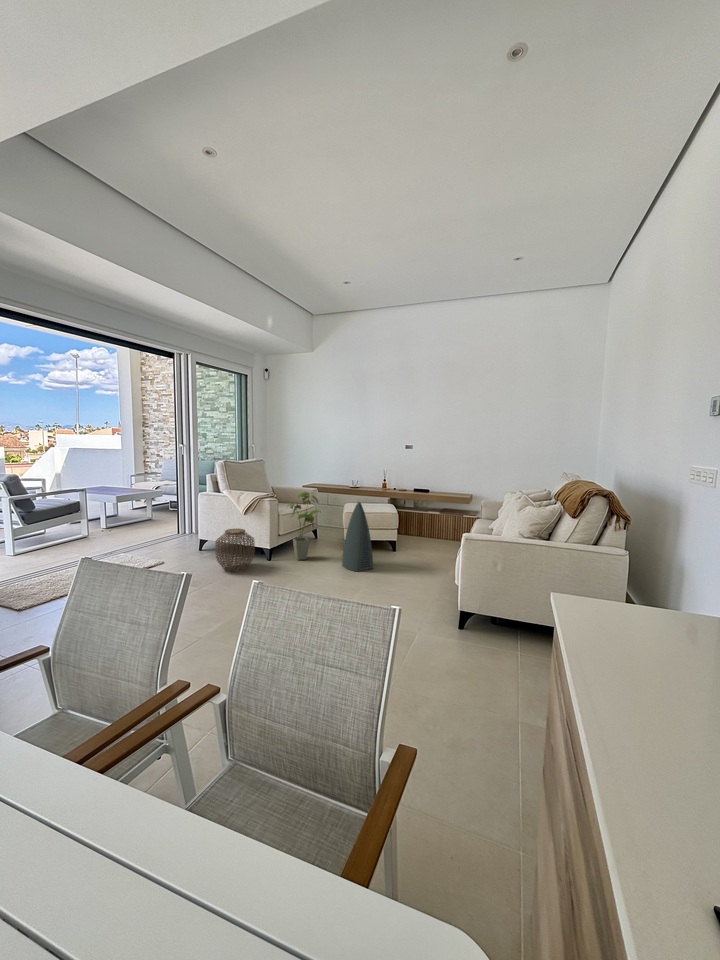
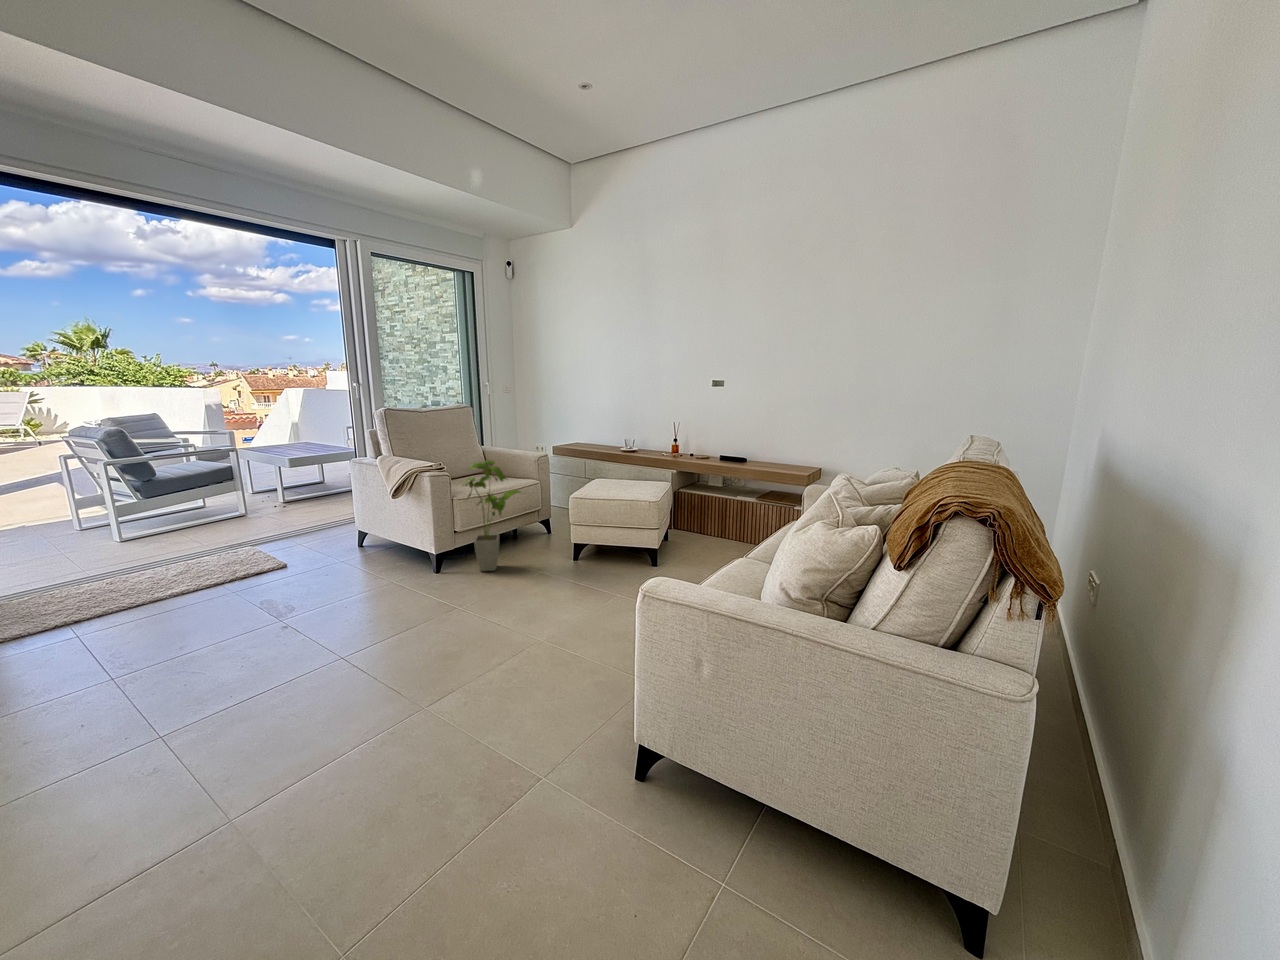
air purifier: present [342,502,373,571] -> none [539,481,587,603]
woven basket: present [215,529,255,571] -> none [331,518,401,587]

